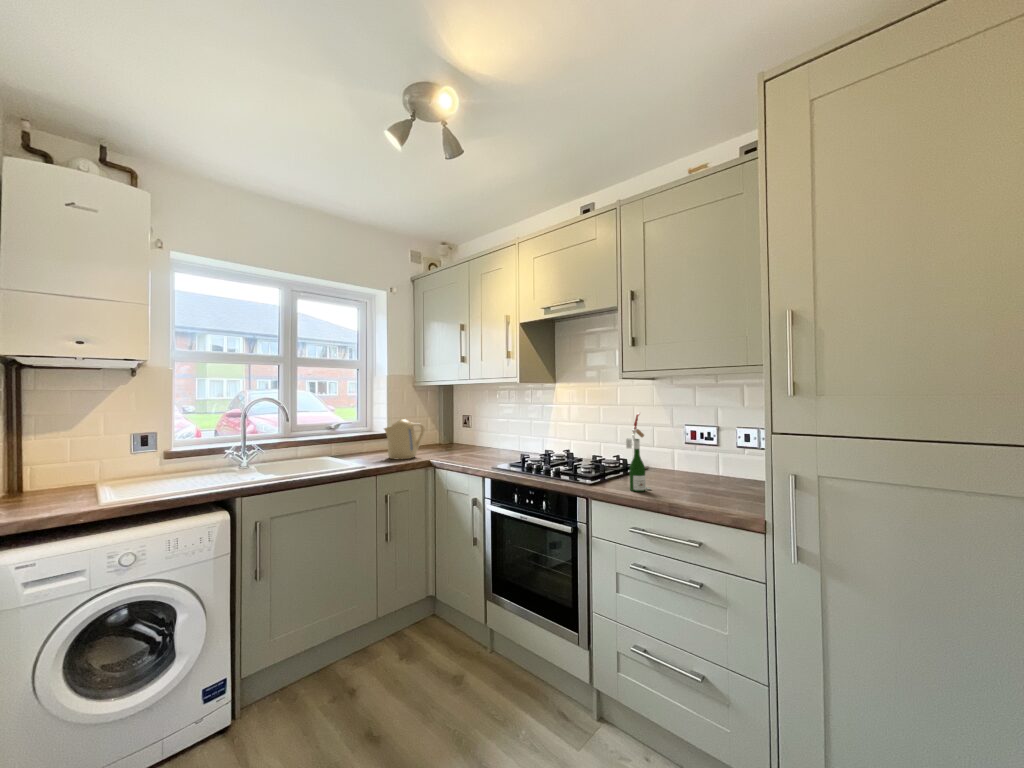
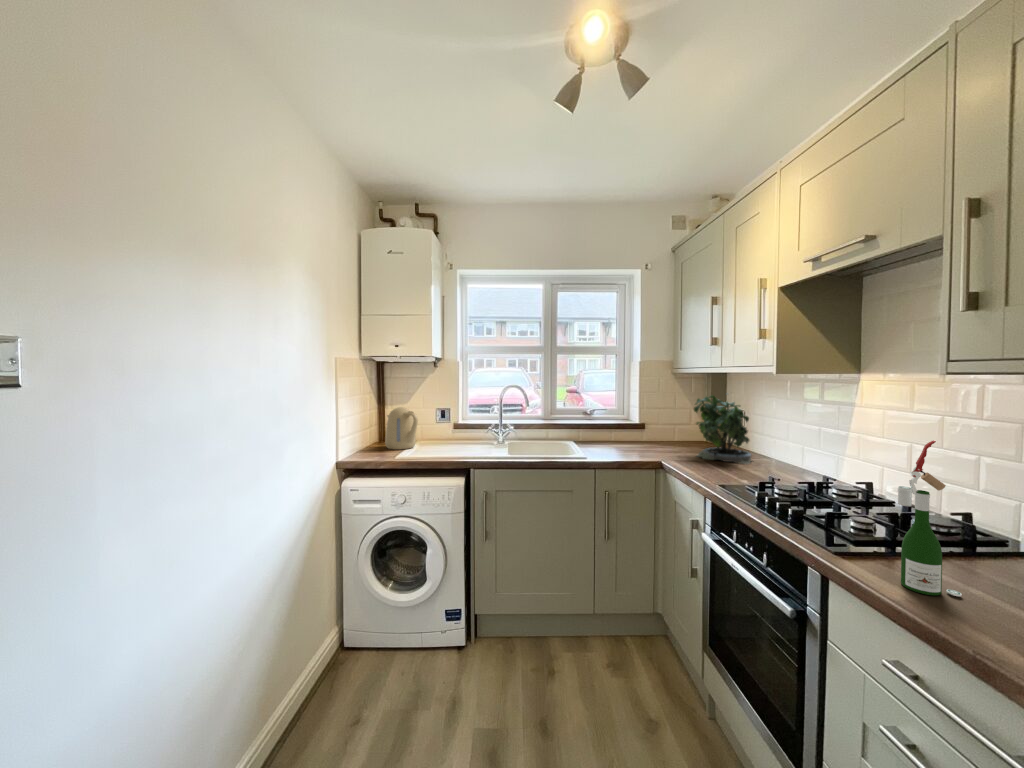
potted plant: none [444,400,491,455] -> present [694,395,752,465]
kettle: present [384,419,424,459] -> present [385,407,418,450]

